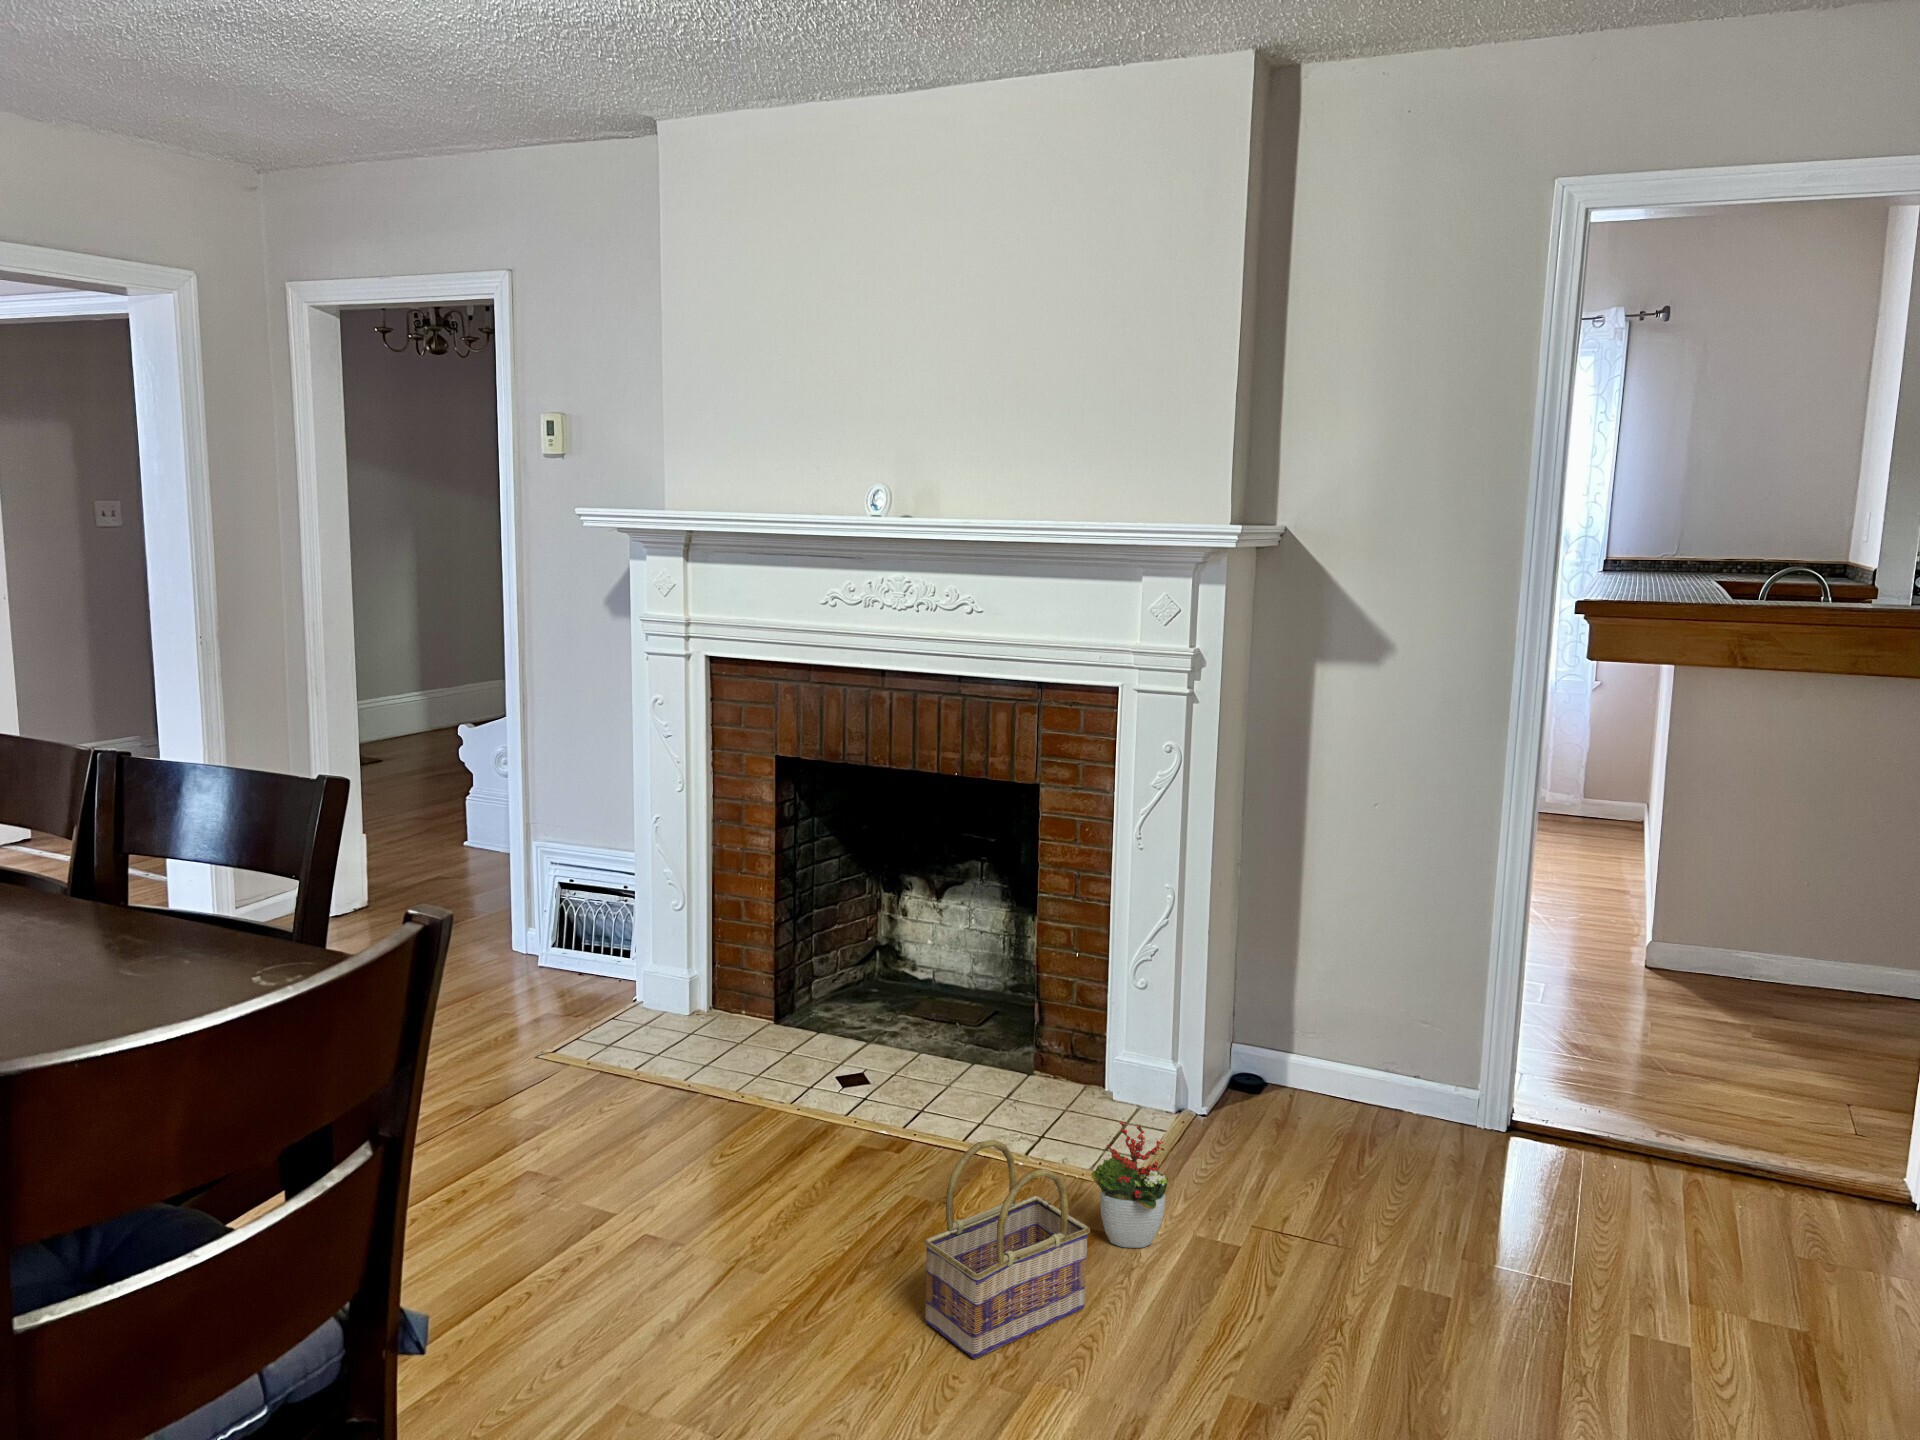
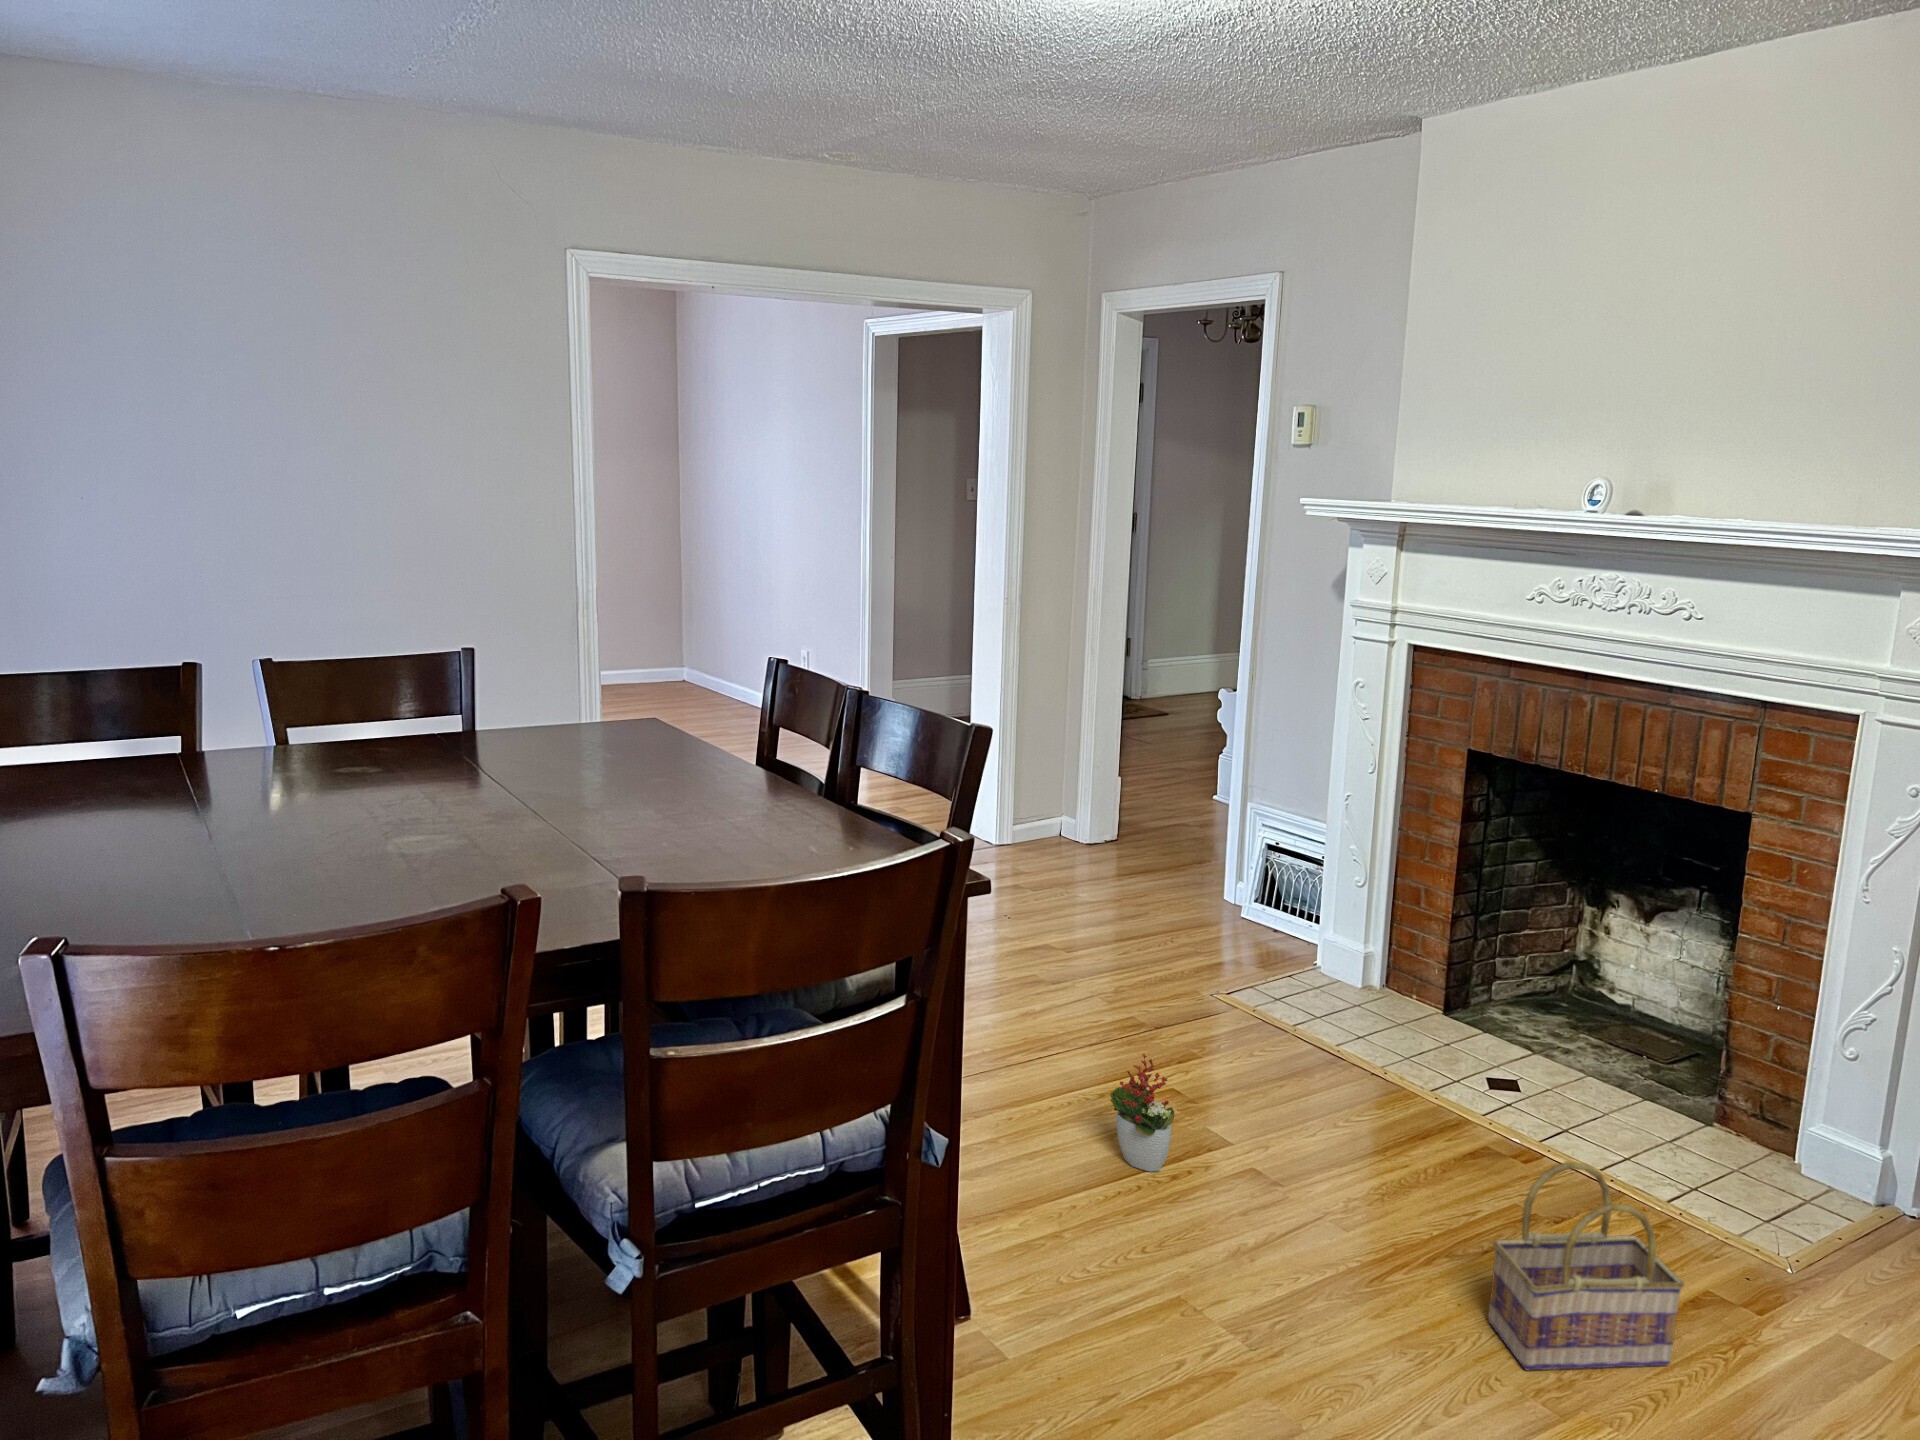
decorative plant: present [1091,1122,1169,1248] -> present [1110,1053,1174,1172]

